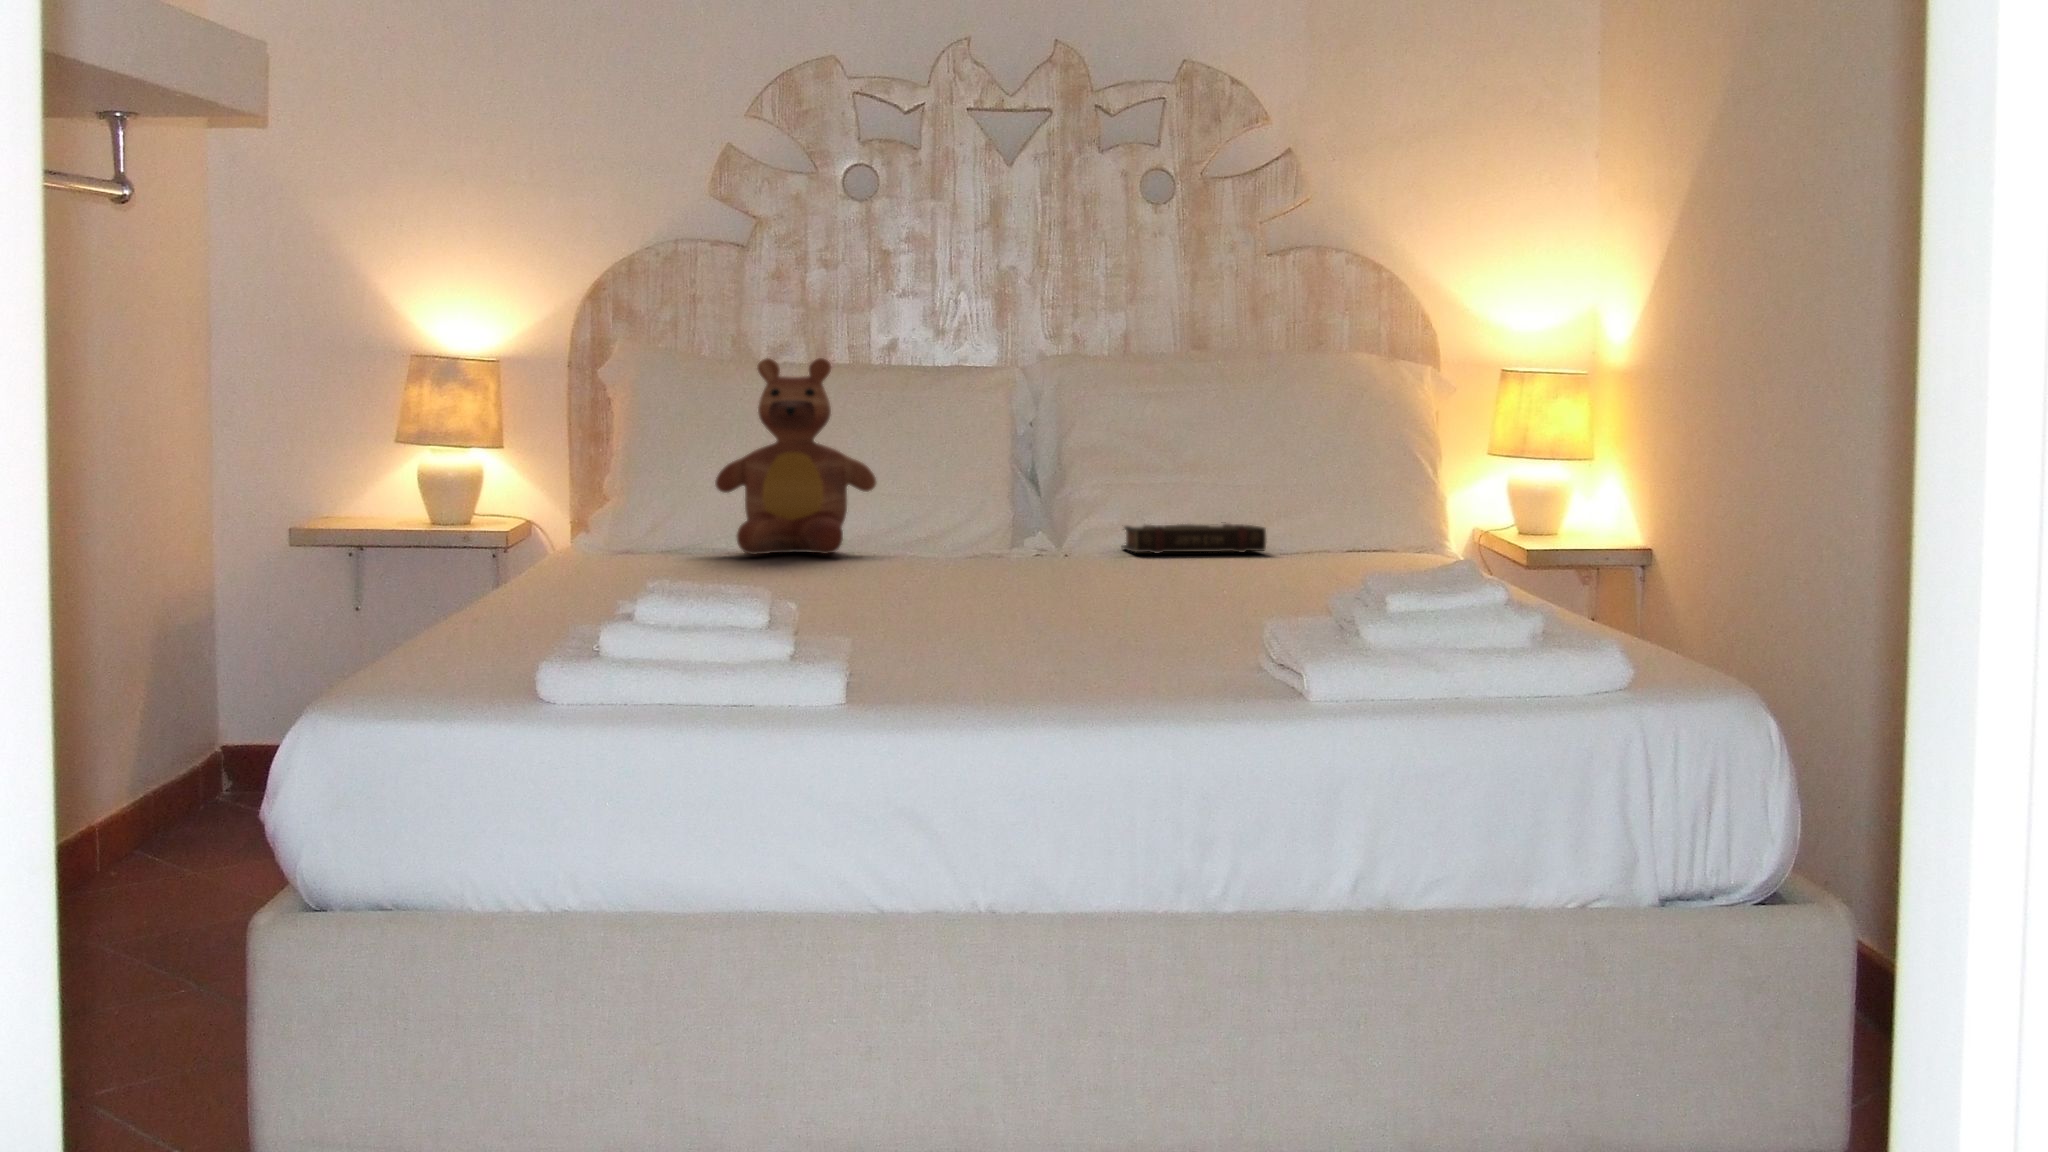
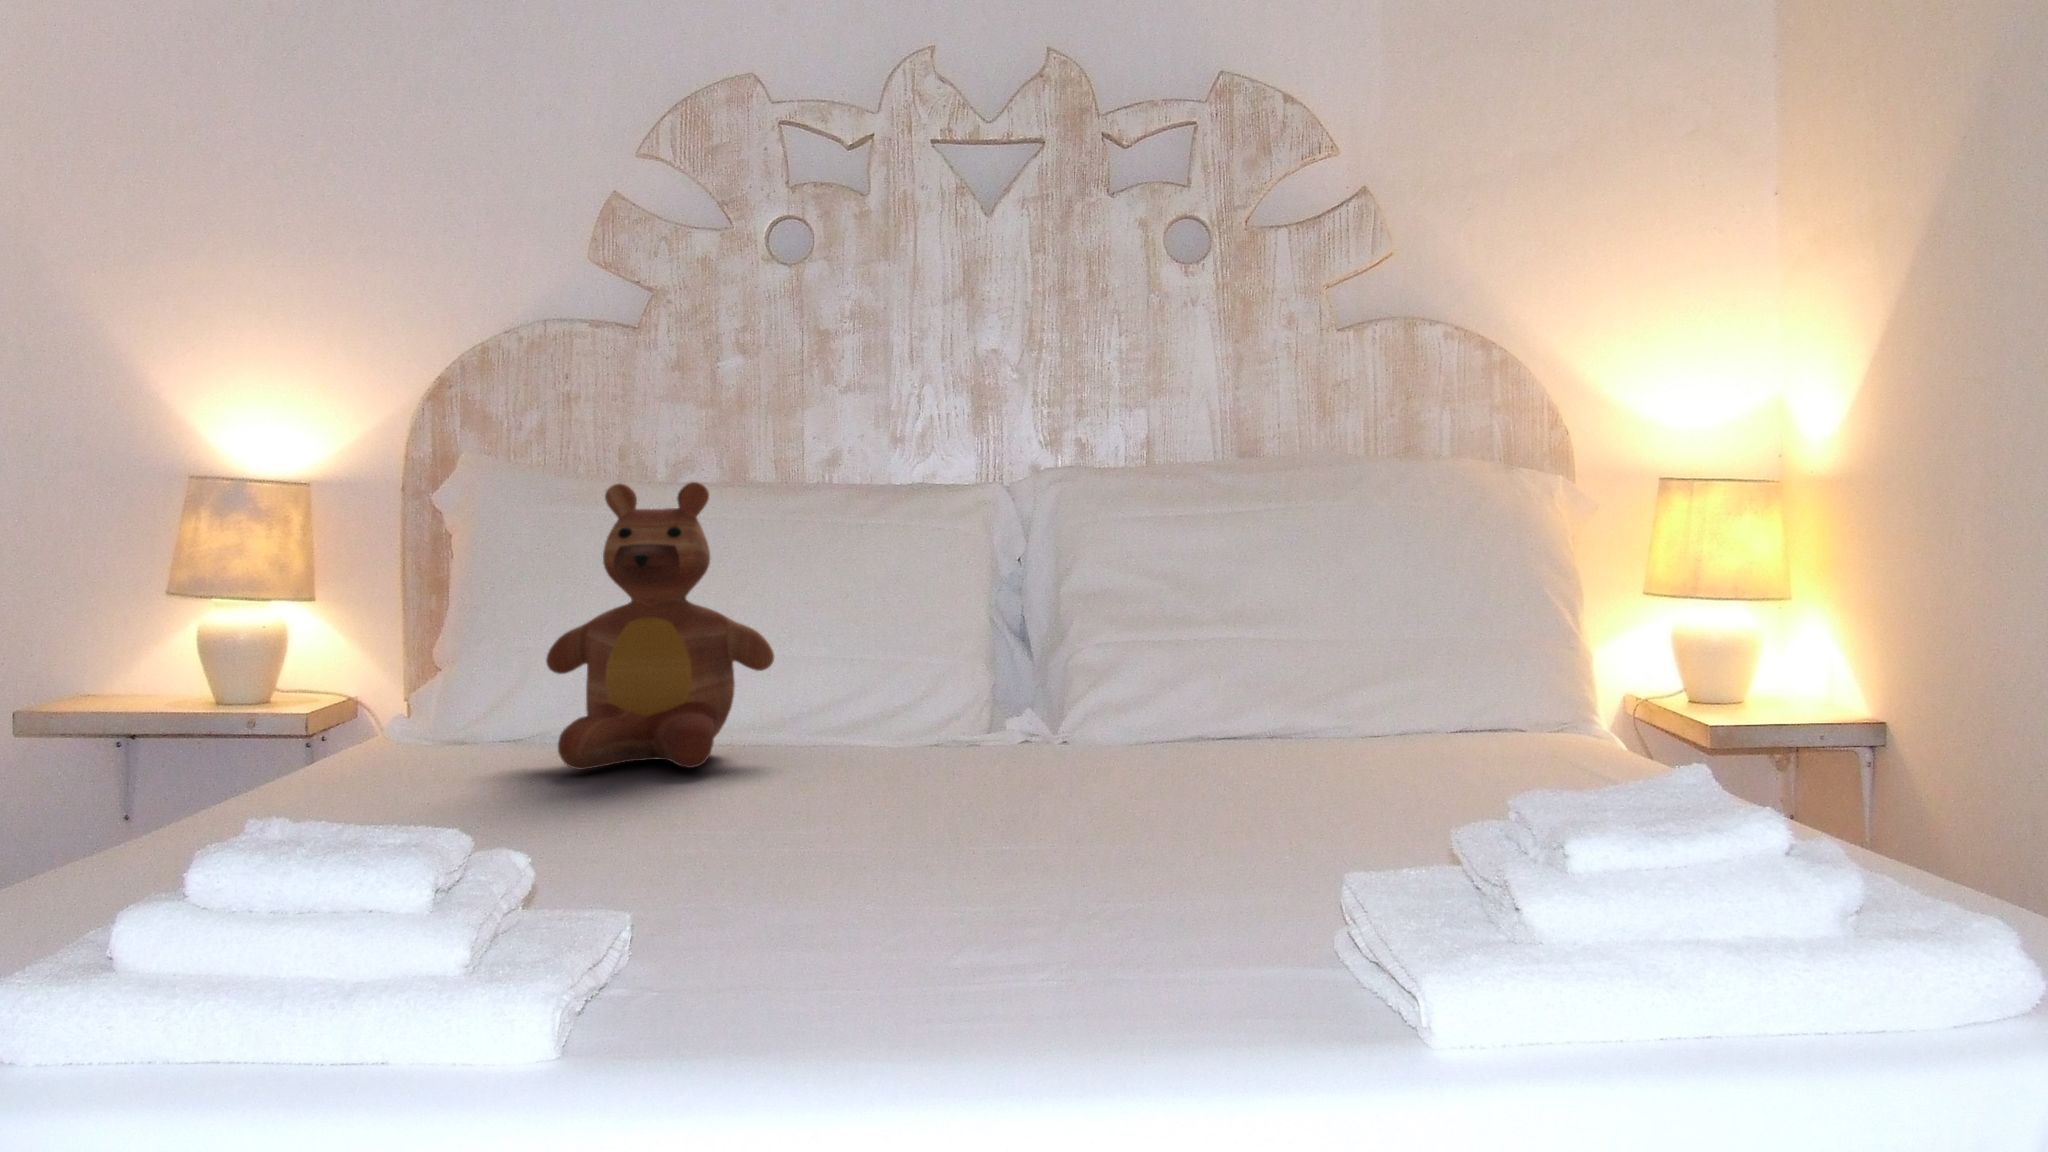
book: present [1122,522,1266,553] -> none [1126,709,1335,763]

